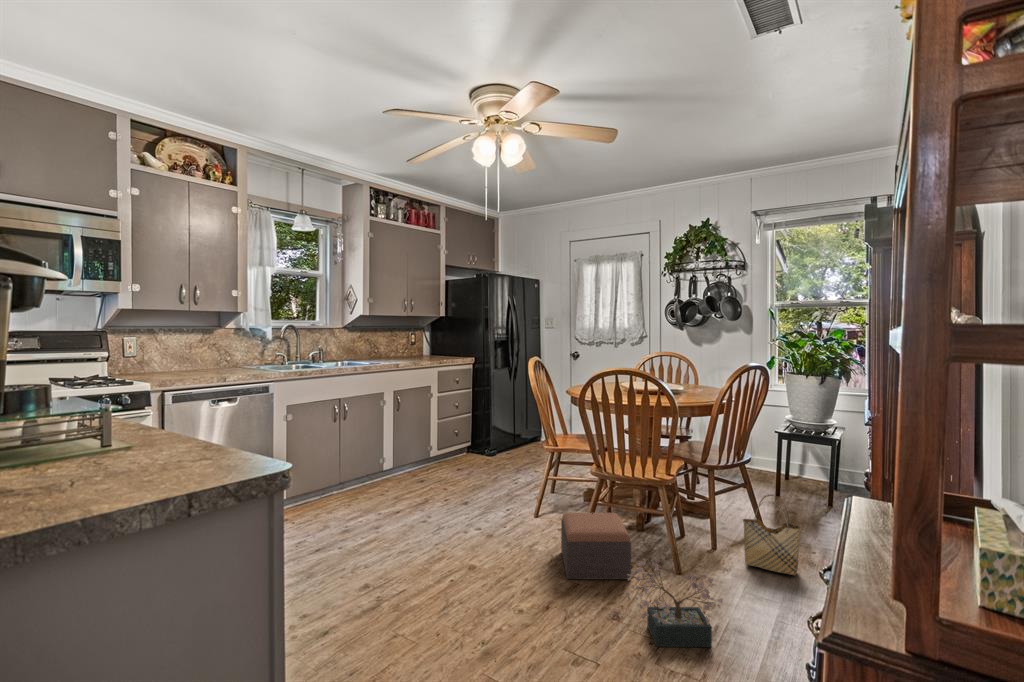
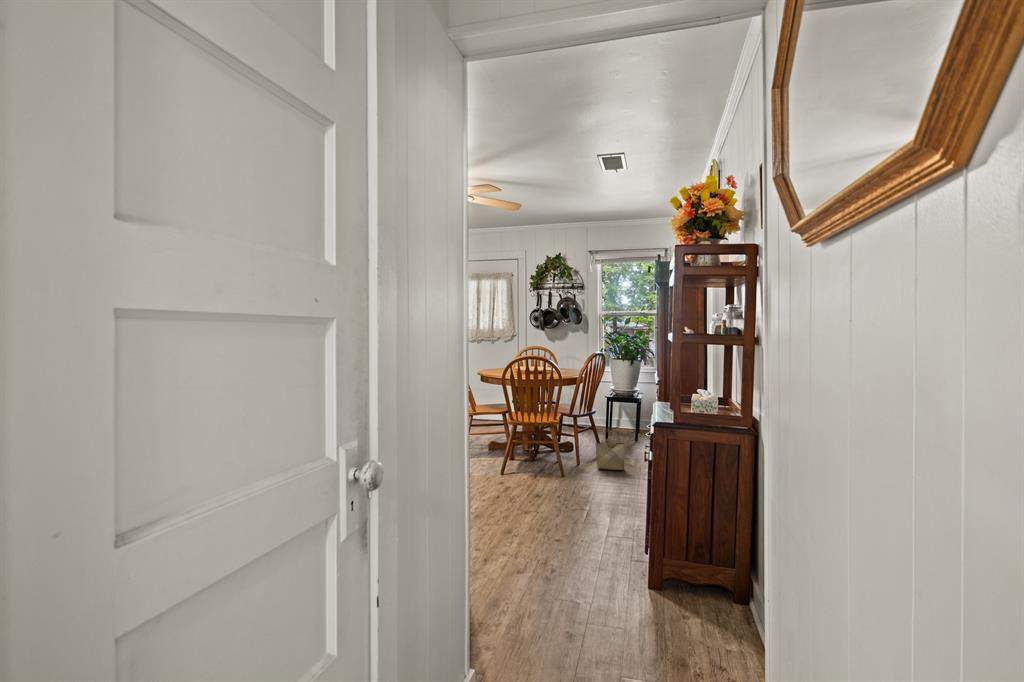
footstool: present [561,513,631,579] -> none [492,447,539,485]
decorative plant: present [626,554,723,647] -> none [546,458,594,502]

